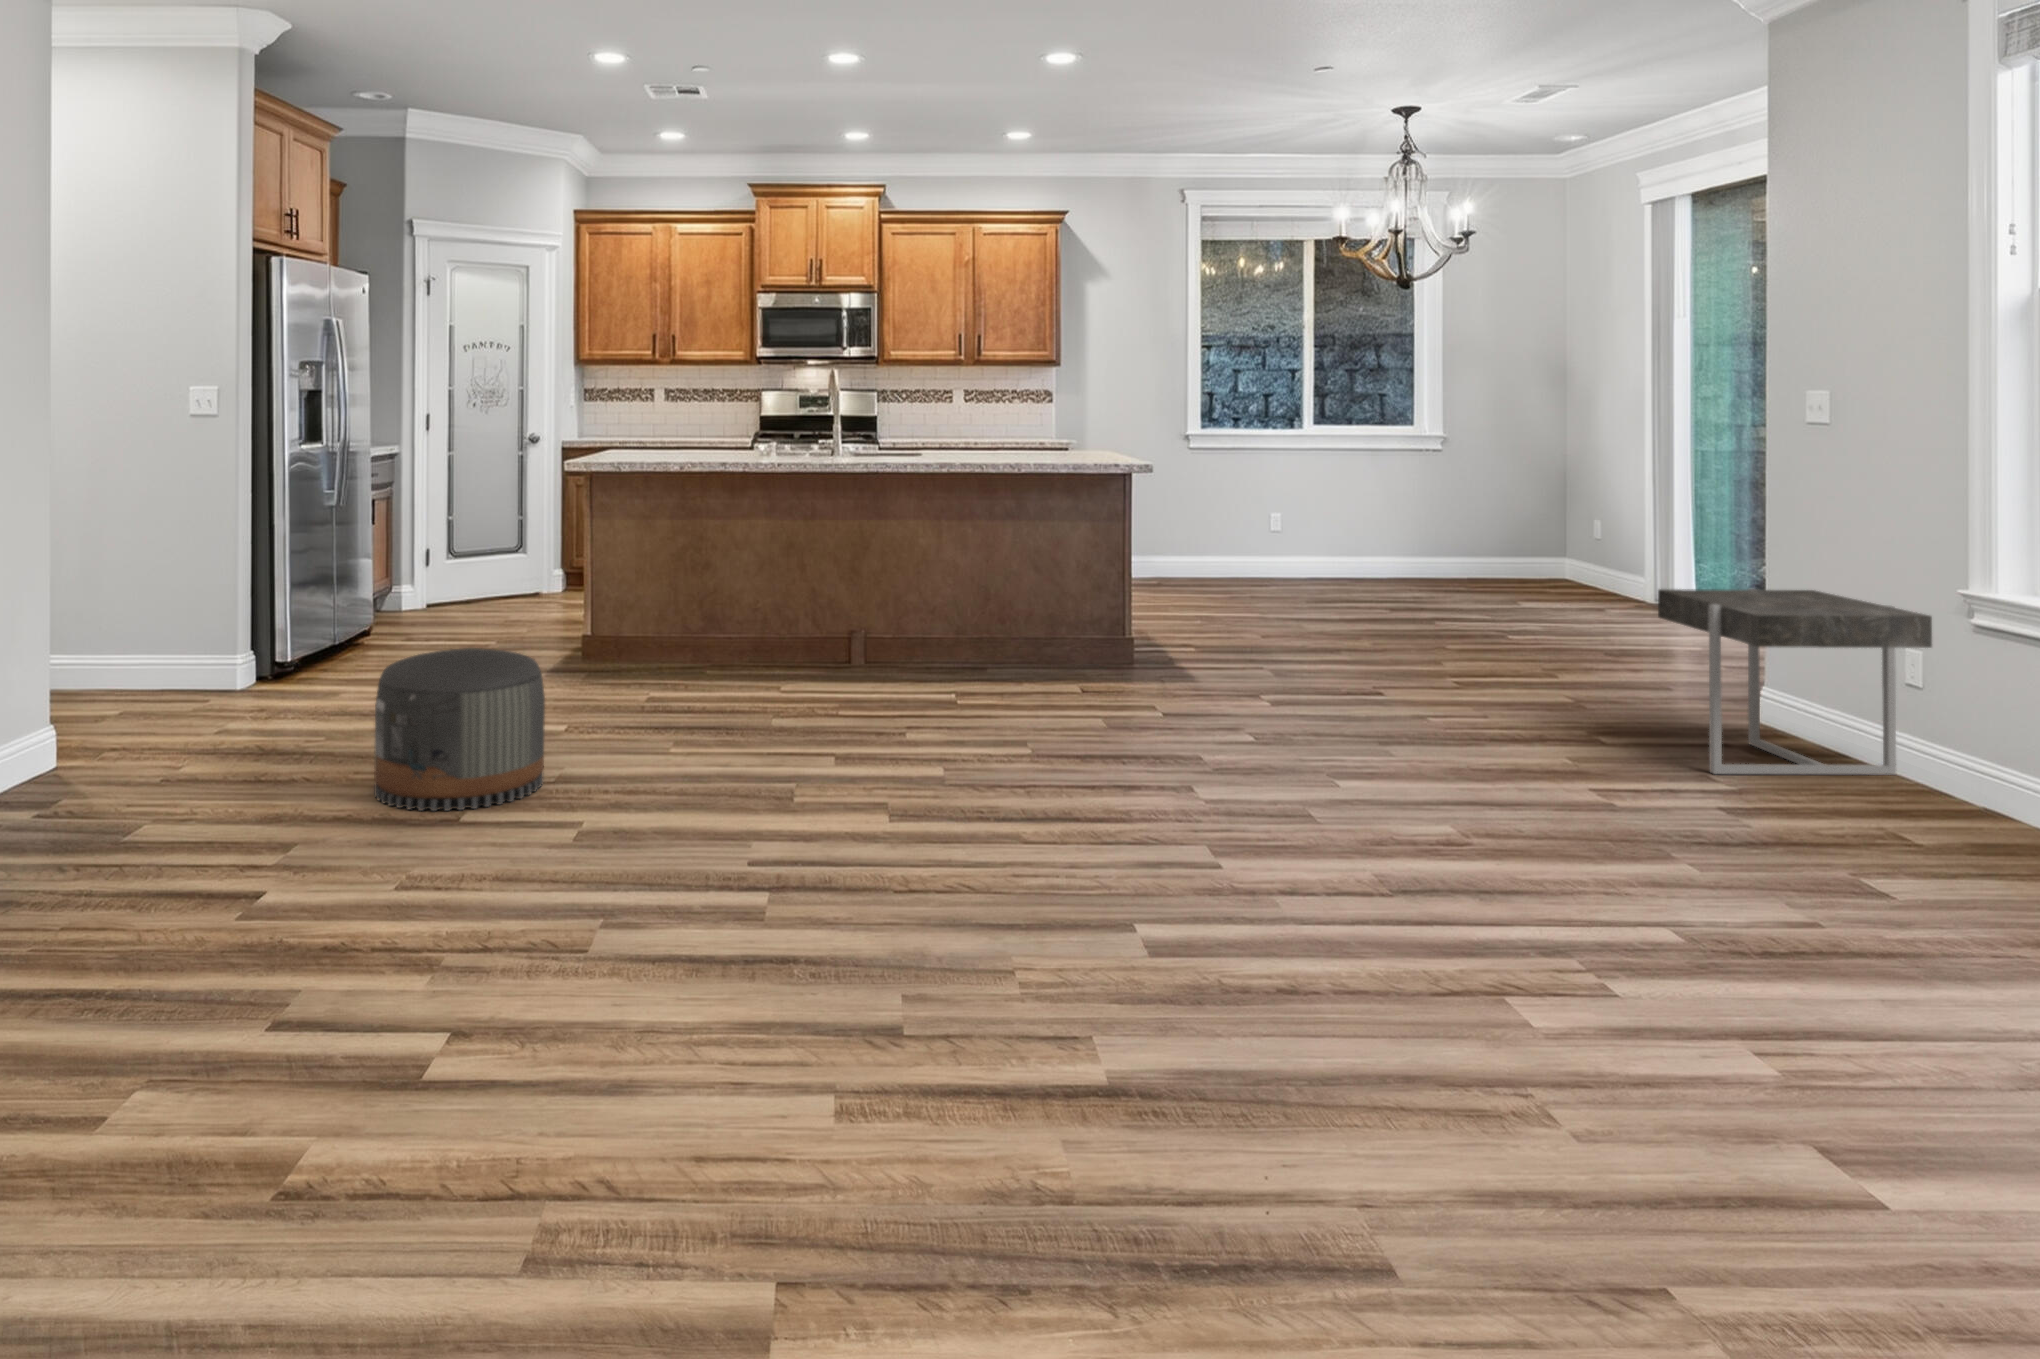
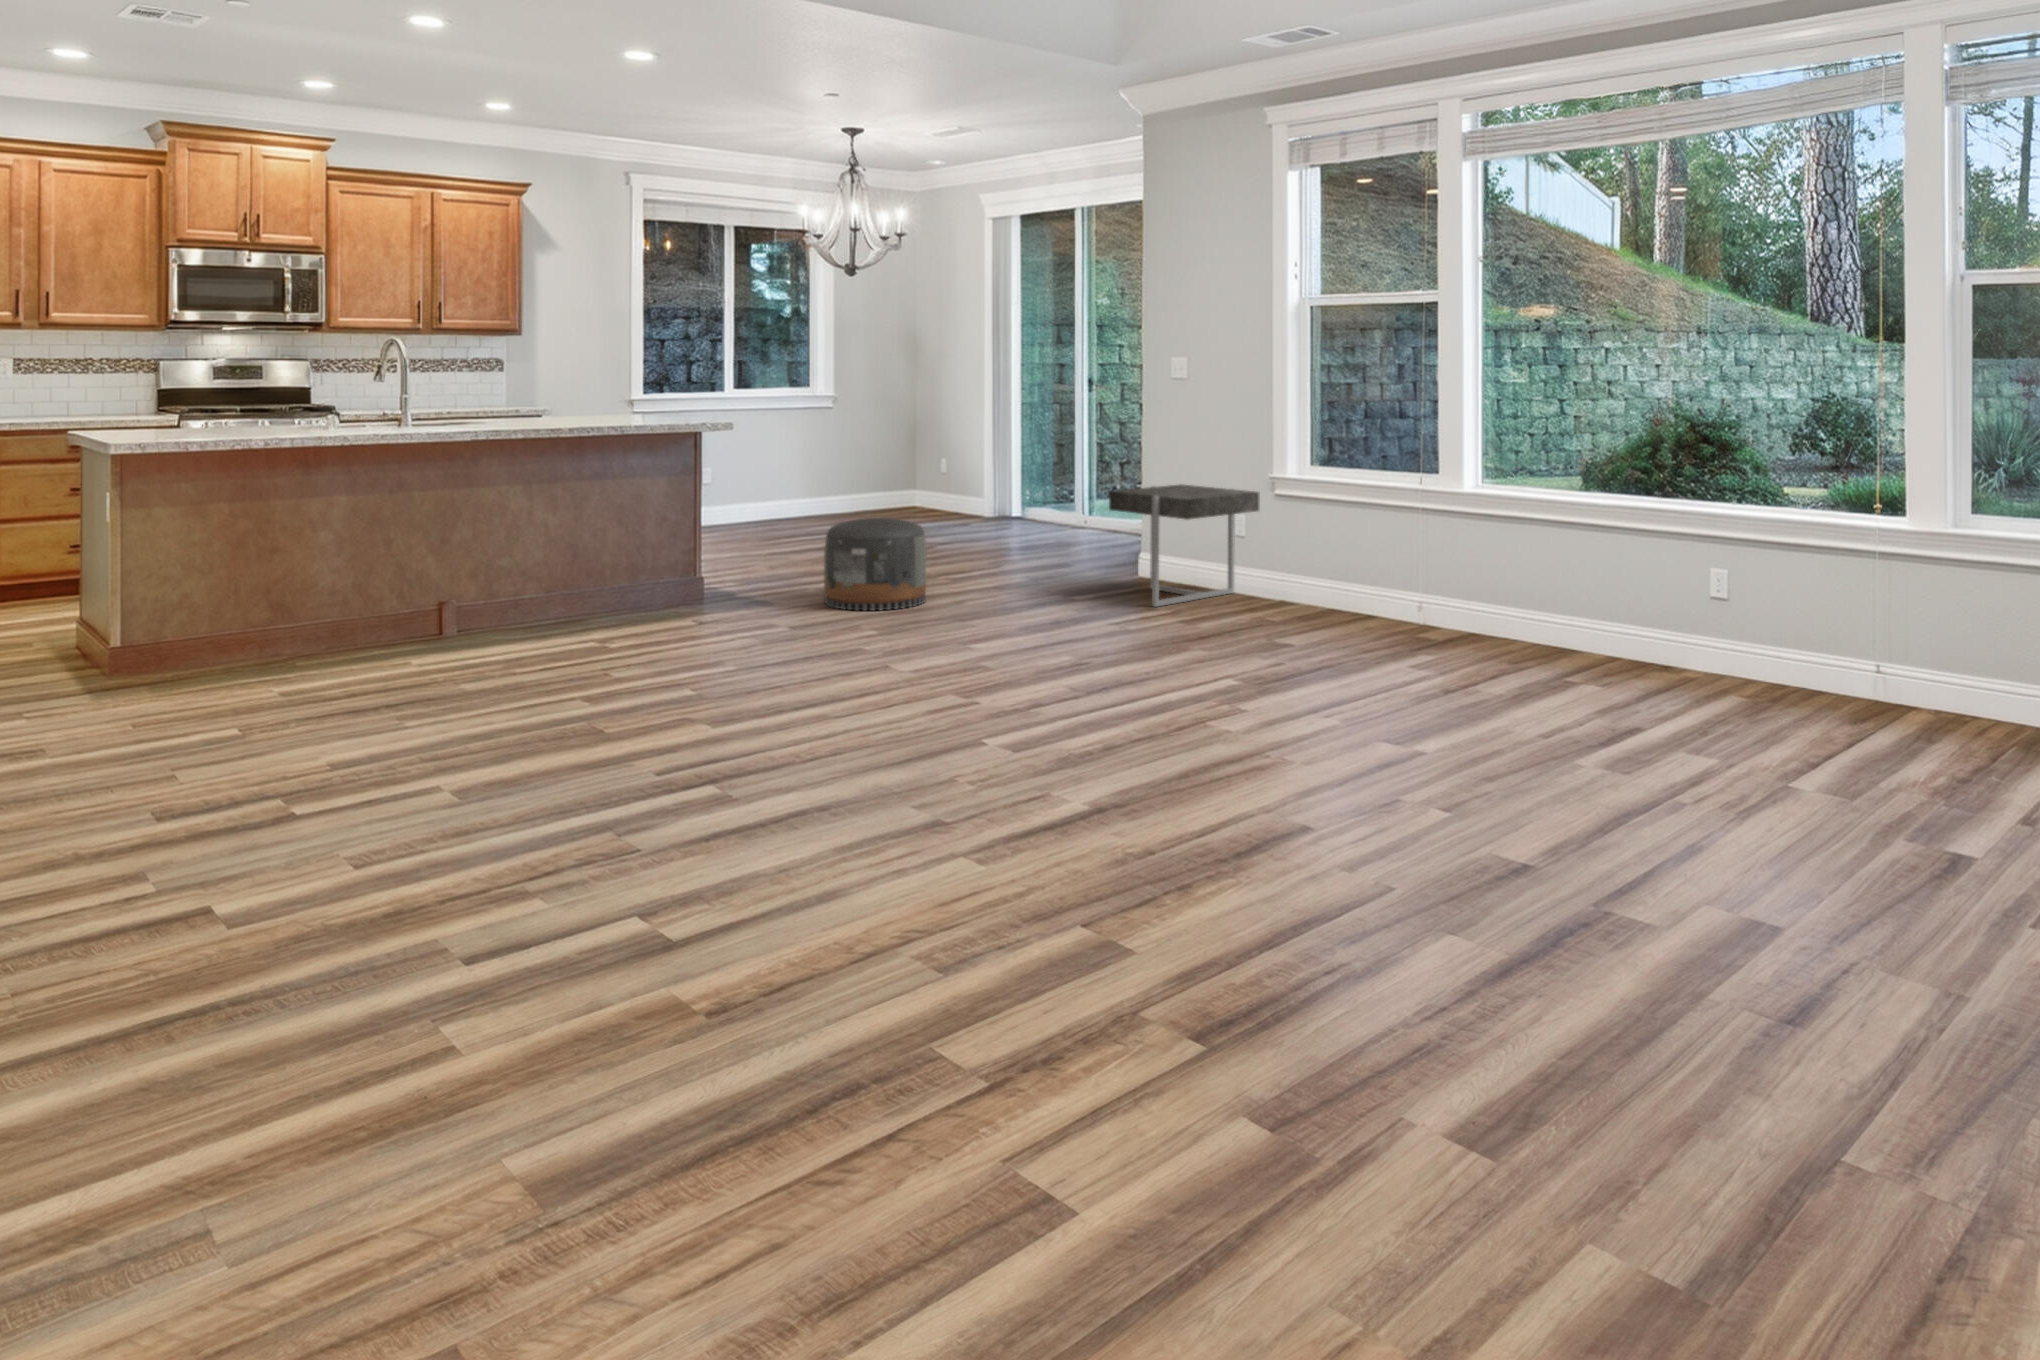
pouf: present [374,648,545,811] -> present [824,518,926,611]

